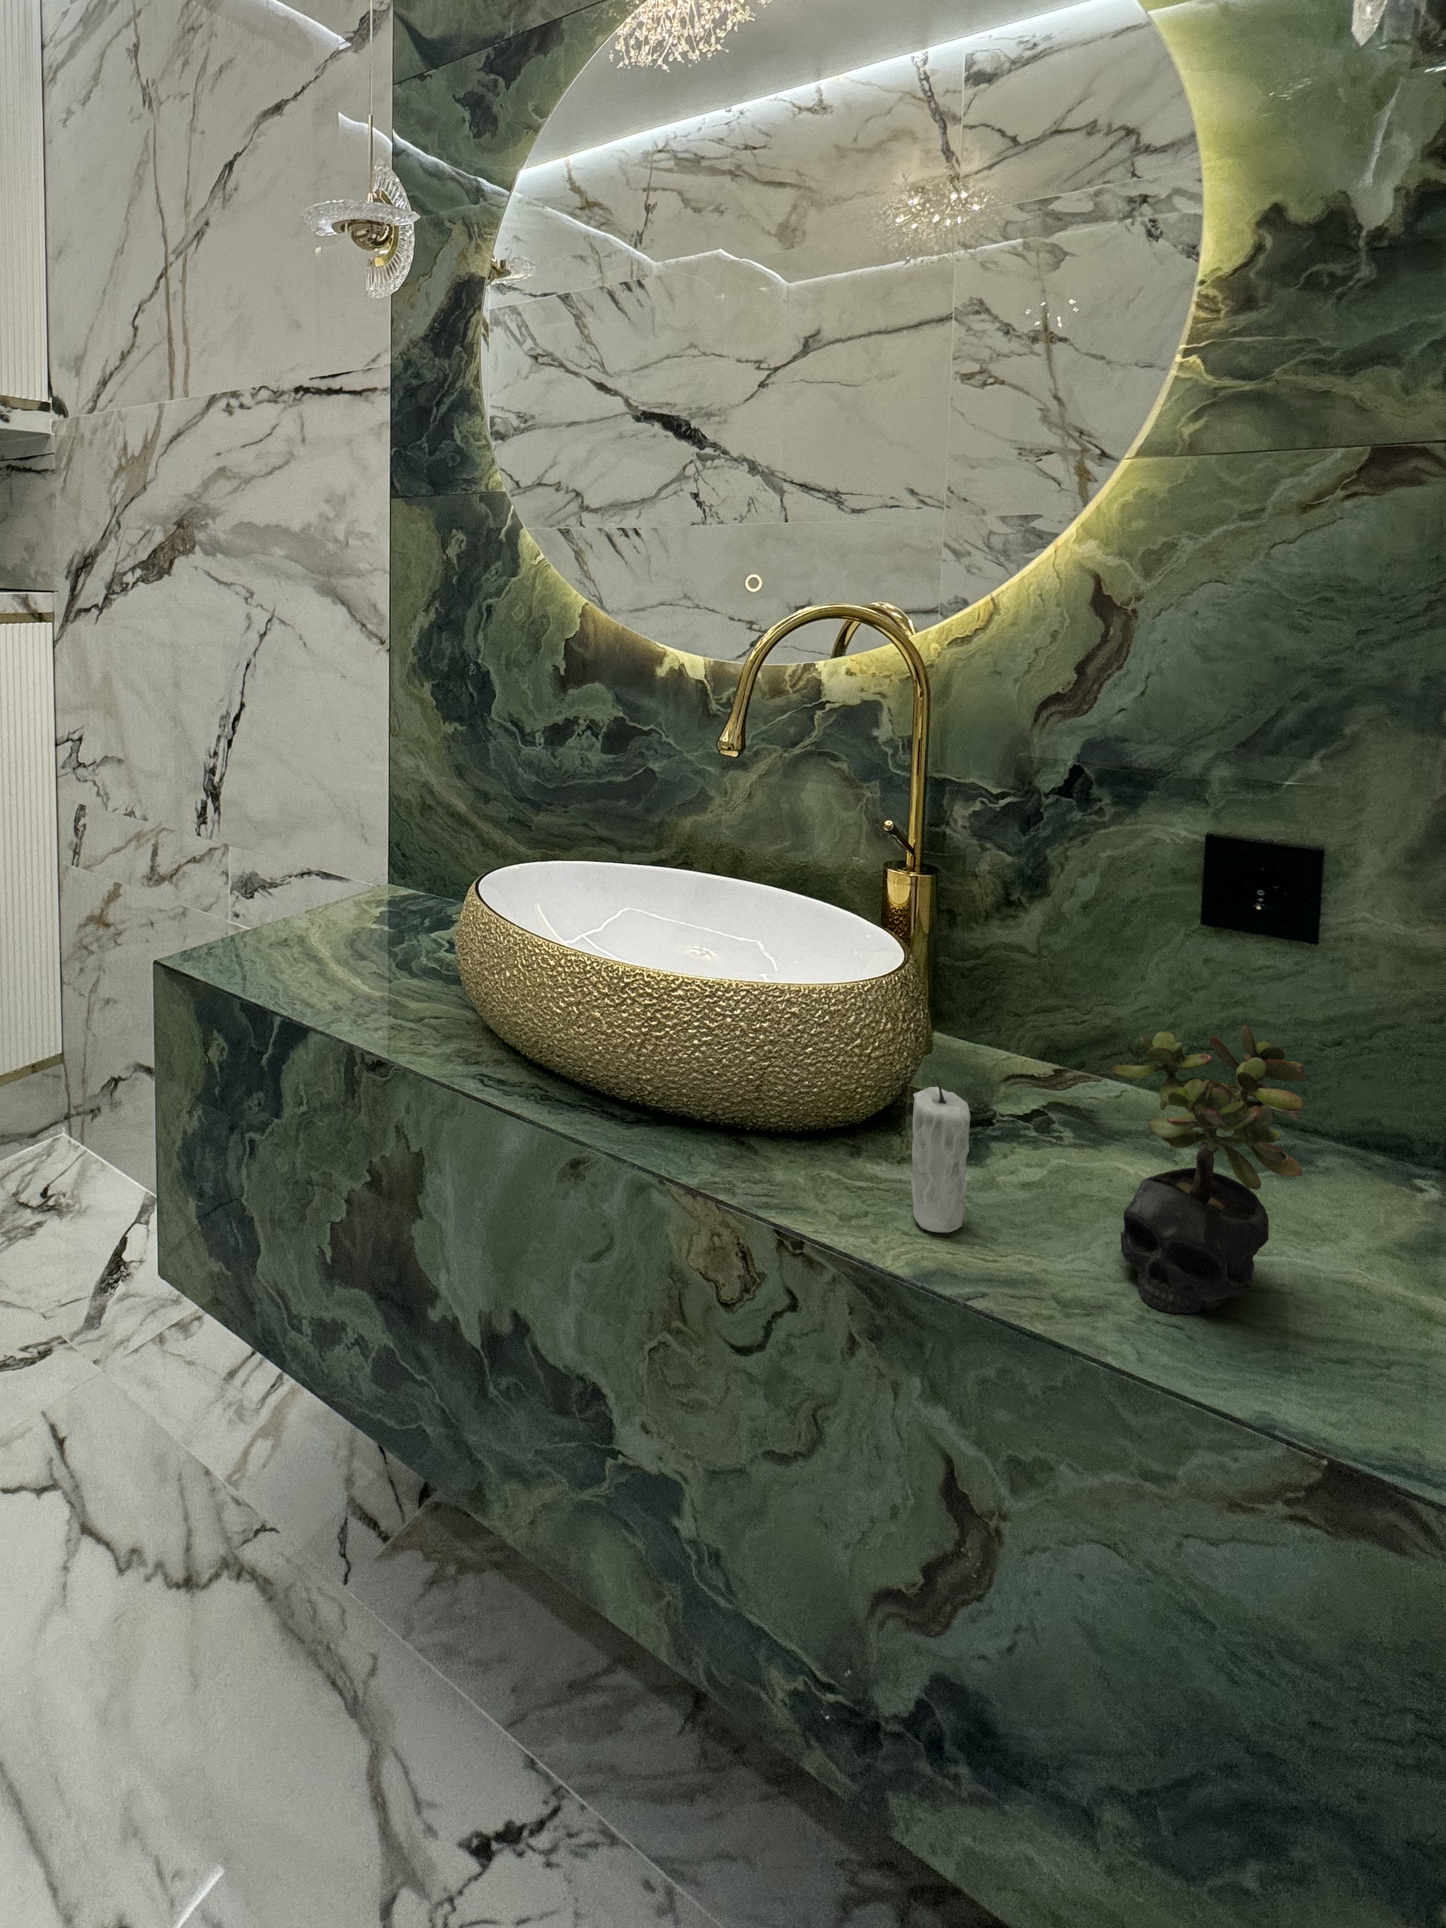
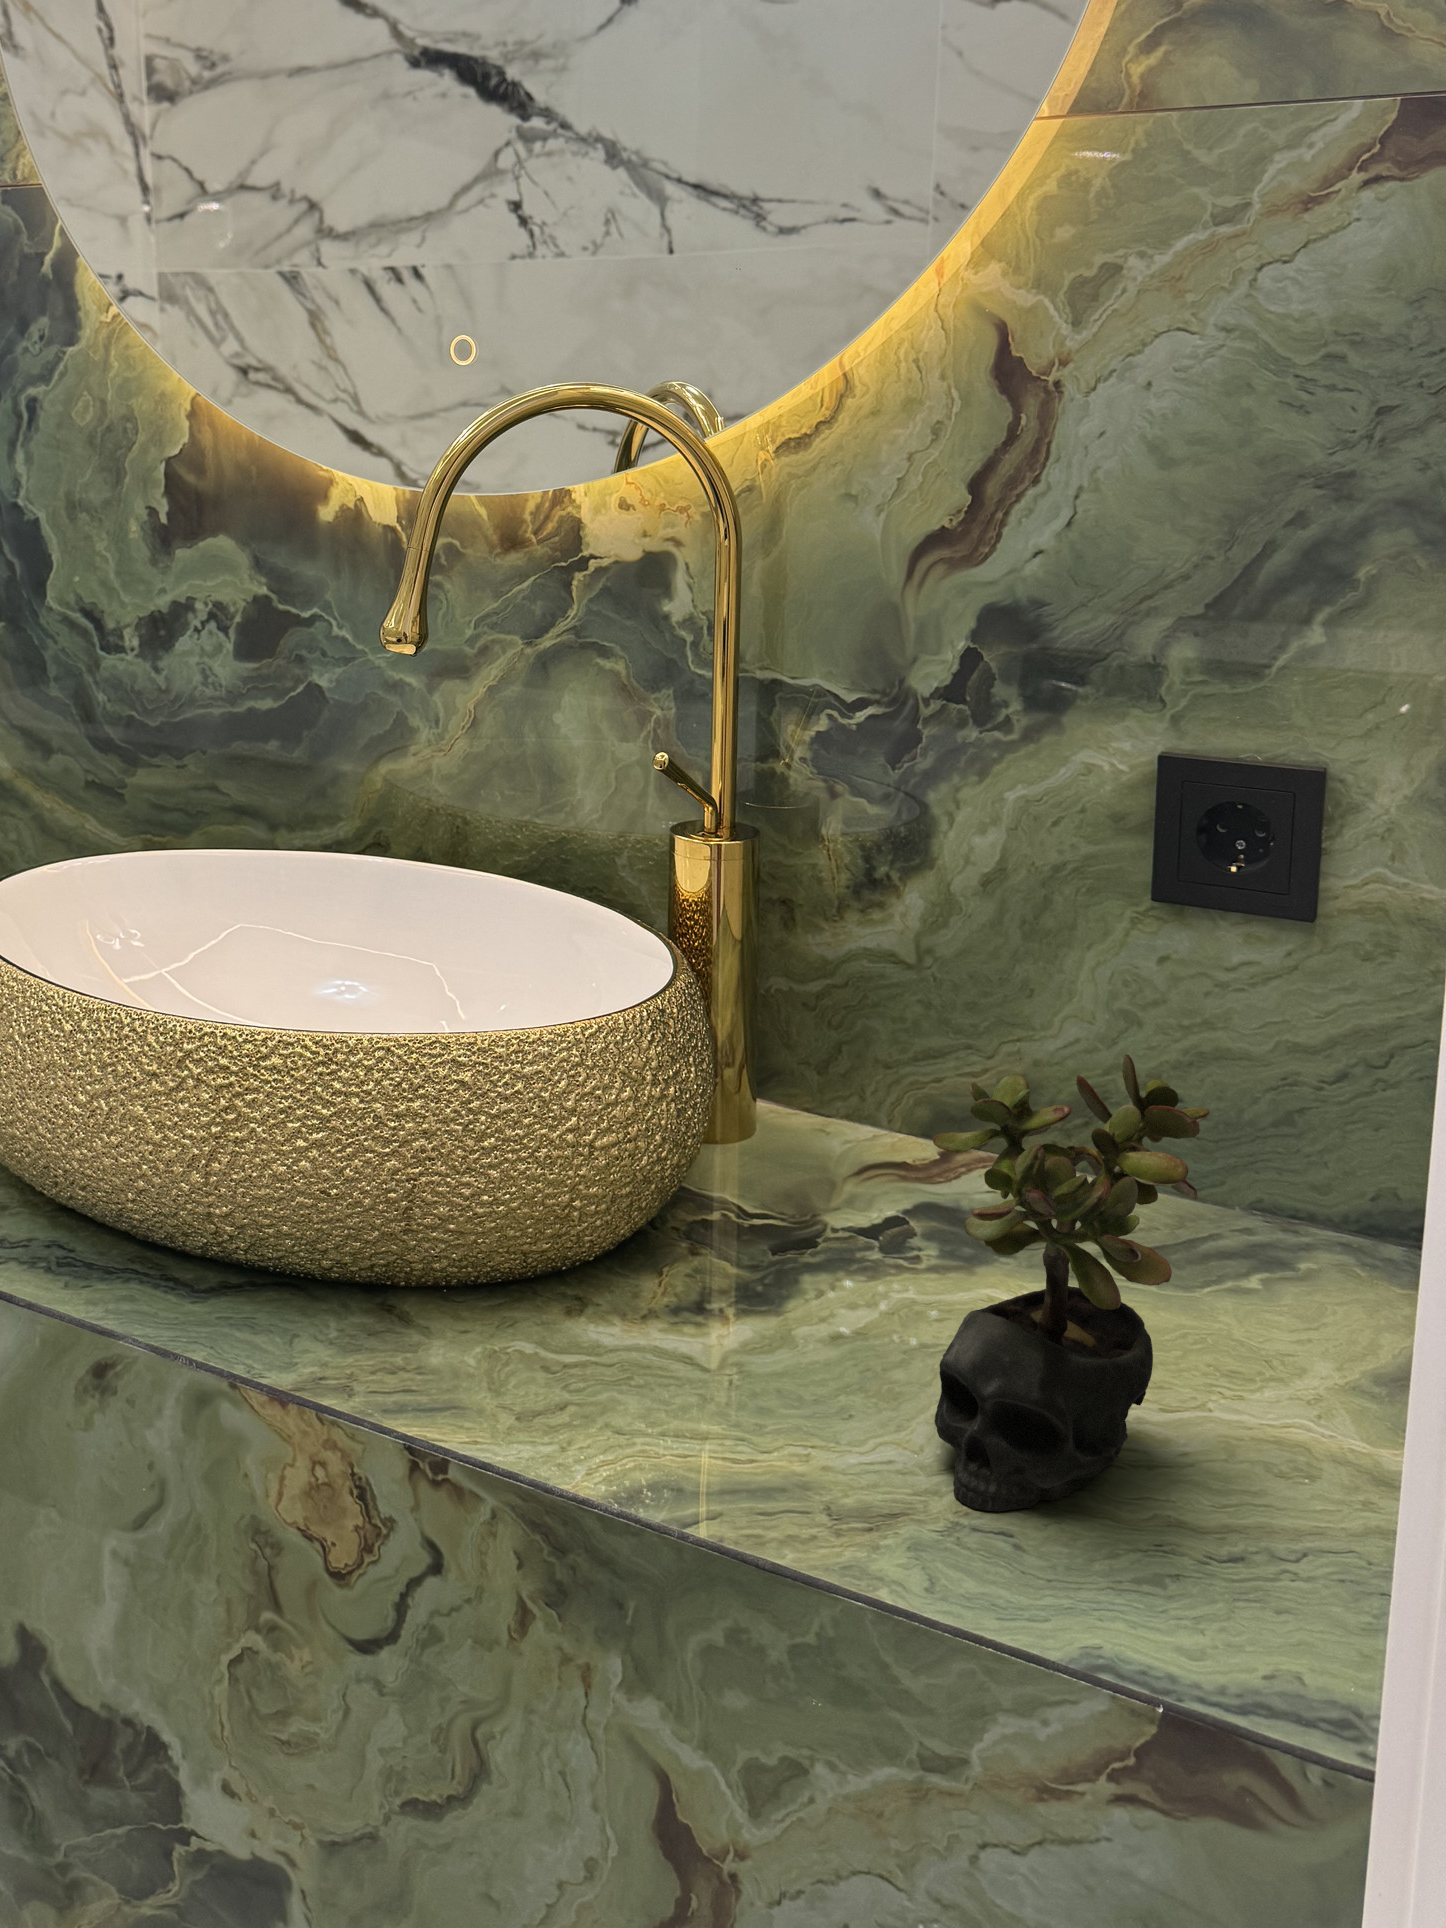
candle: present [911,1076,971,1232] -> none [628,1164,714,1423]

